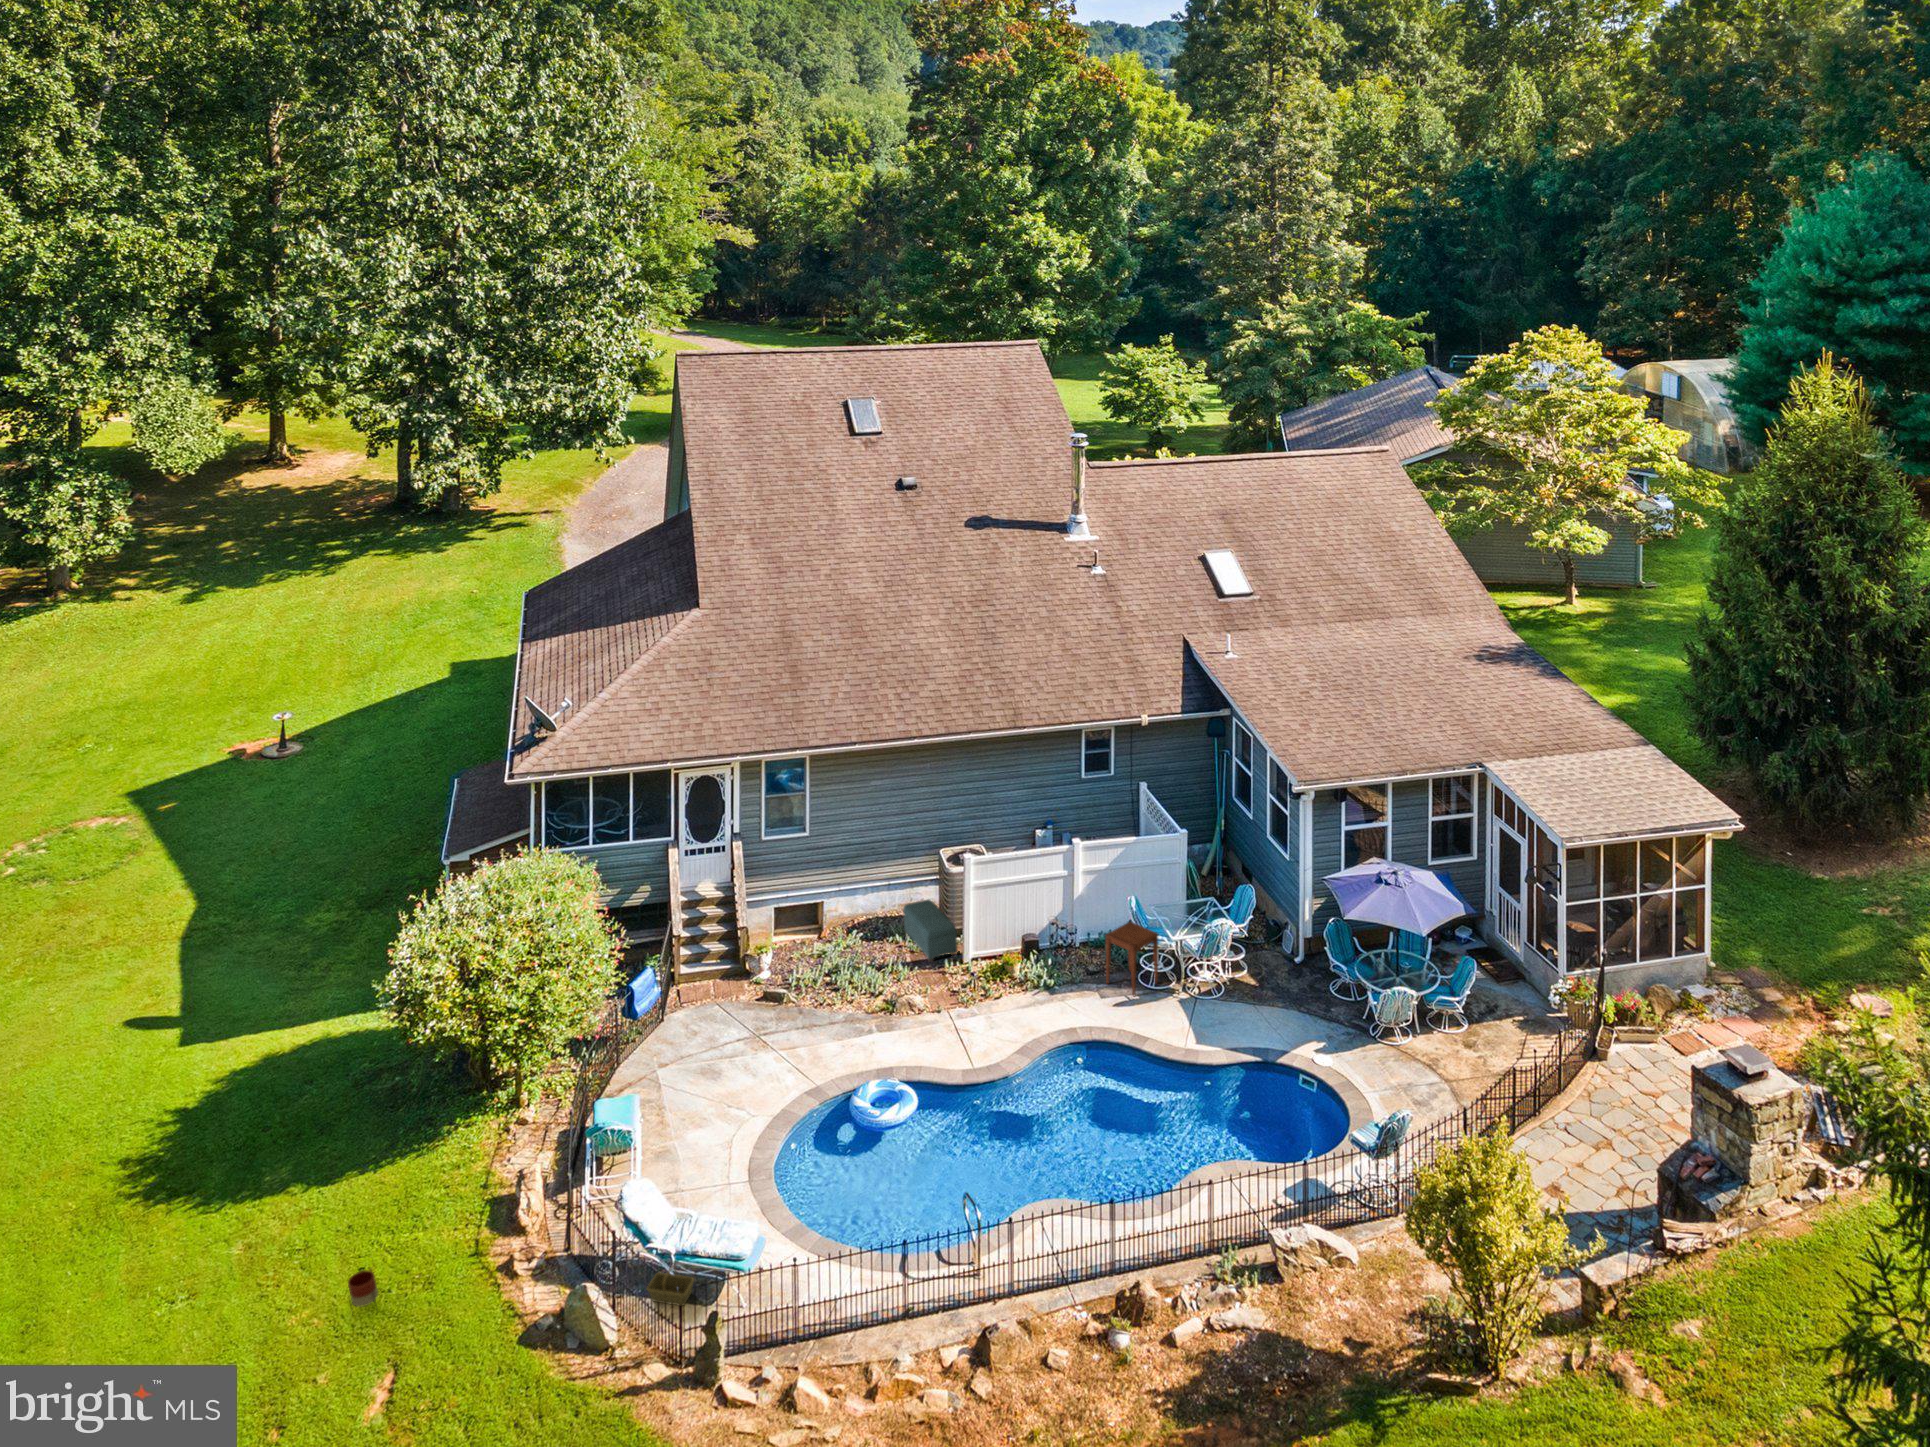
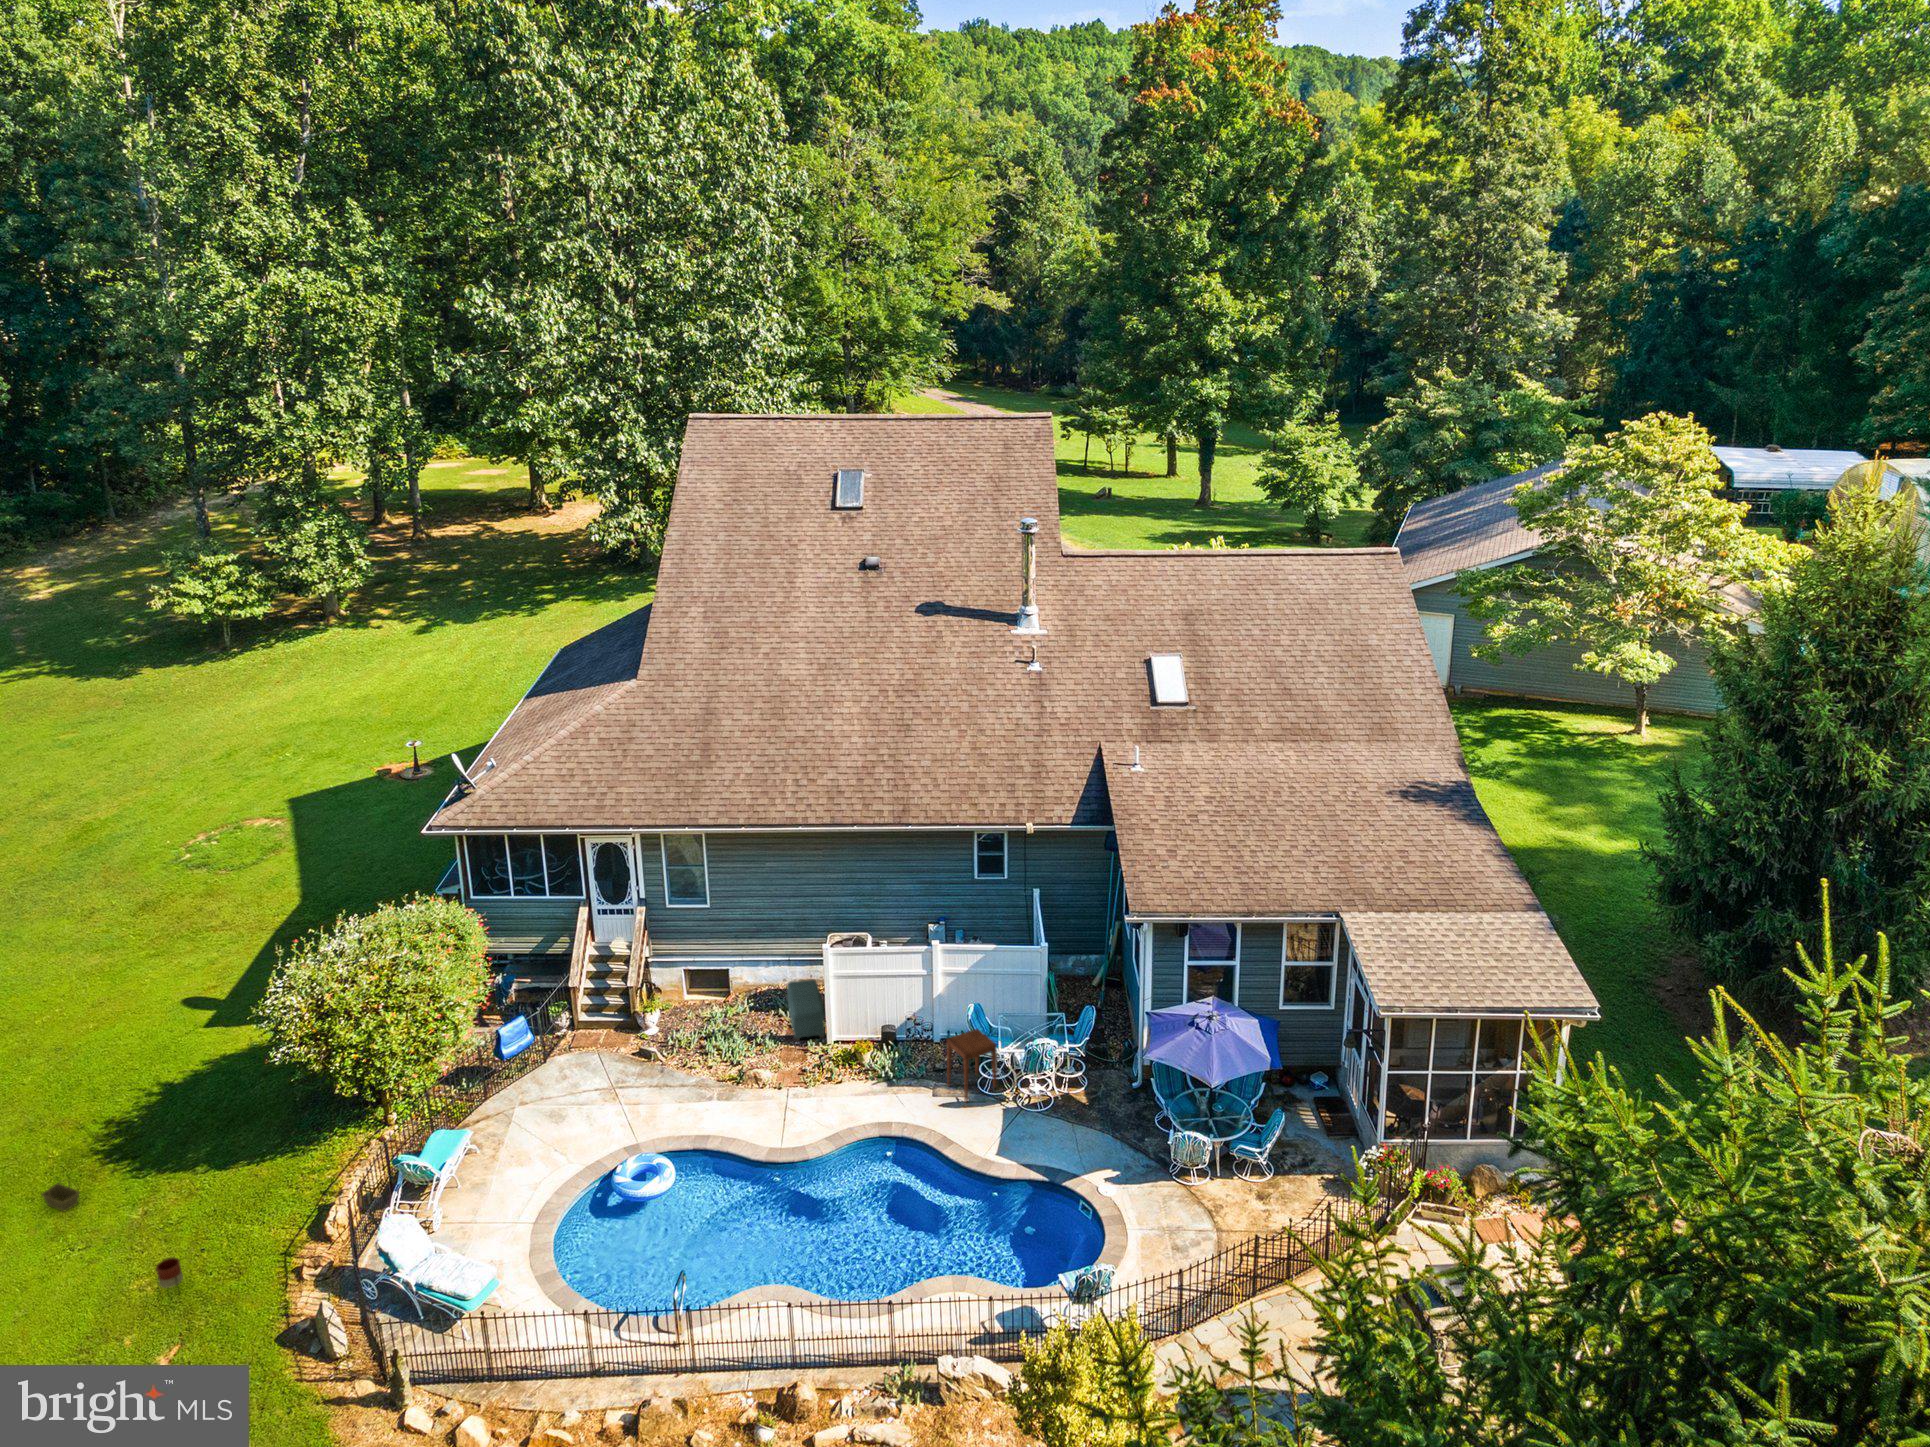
basket: present [647,1266,694,1306] -> present [41,1183,79,1211]

